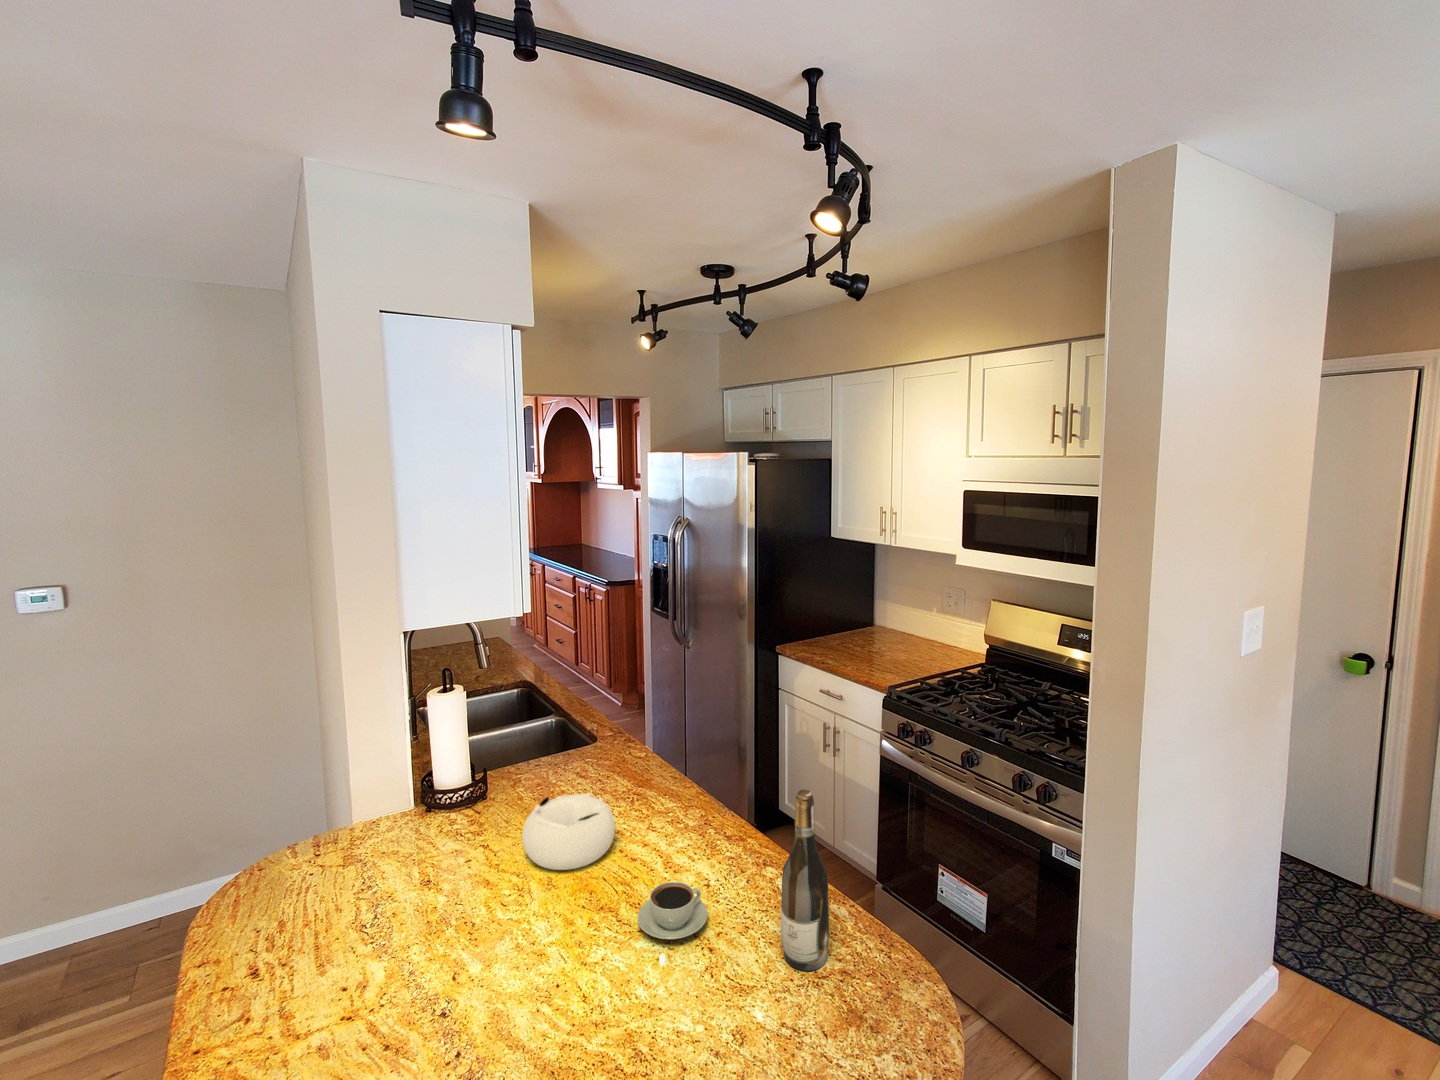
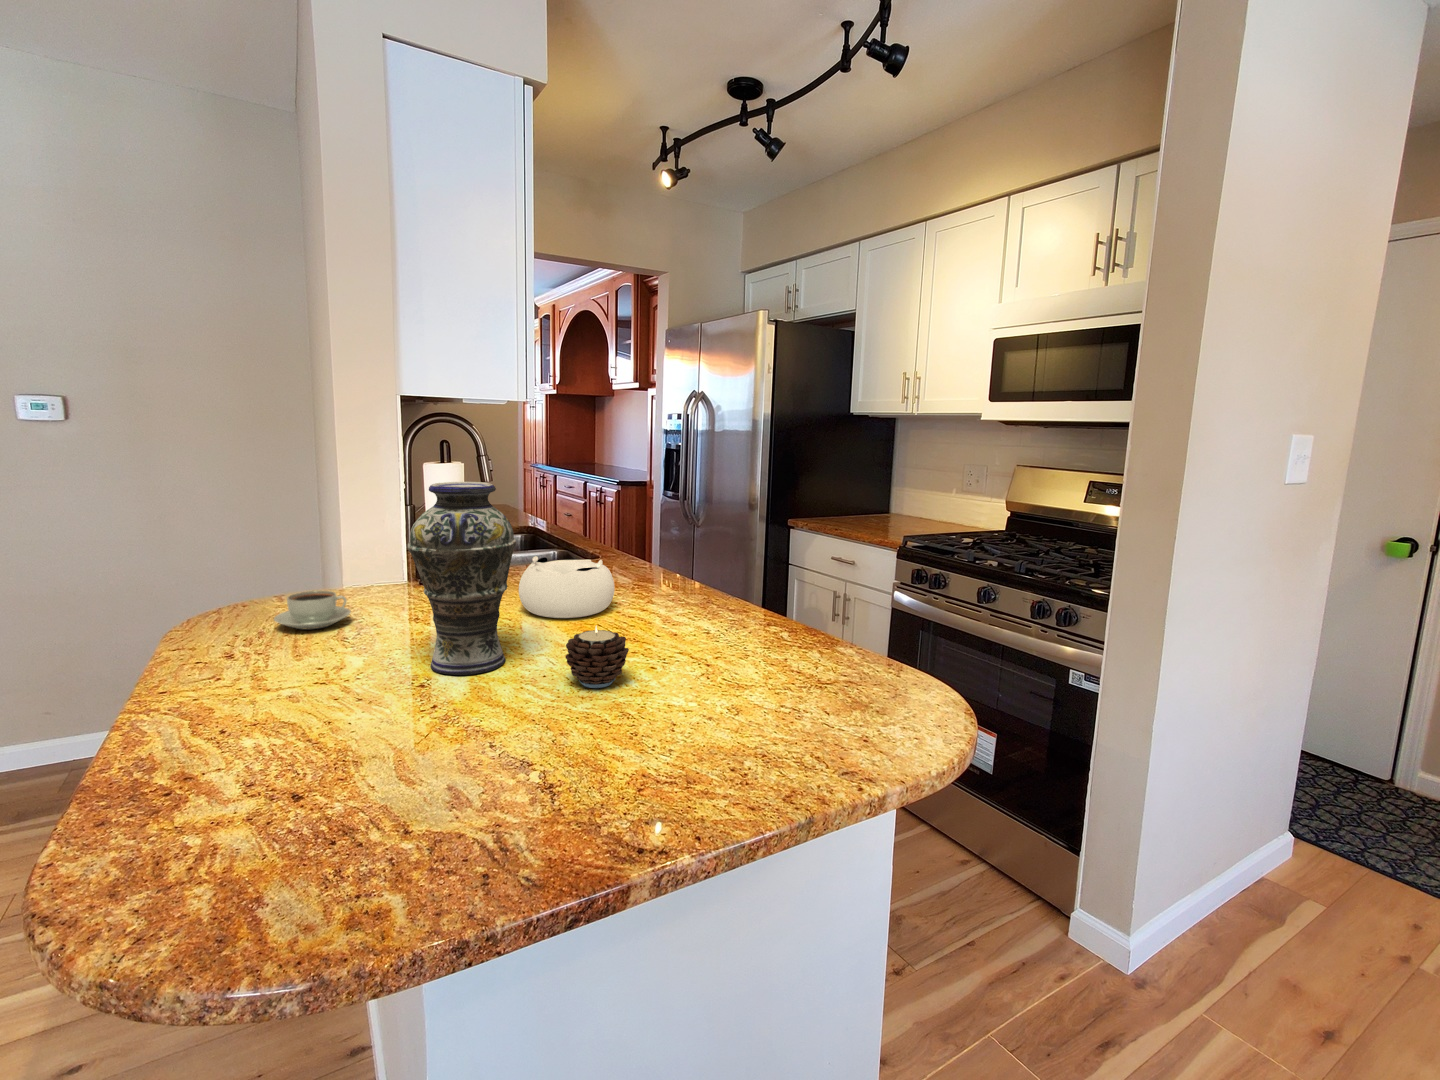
vase: none [417,789,521,992] -> present [408,482,516,675]
wine bottle: present [781,790,829,971] -> none [782,492,834,679]
coffee cup: present [638,882,708,939] -> present [274,591,351,630]
candle: none [574,937,635,1006] -> present [565,626,629,688]

